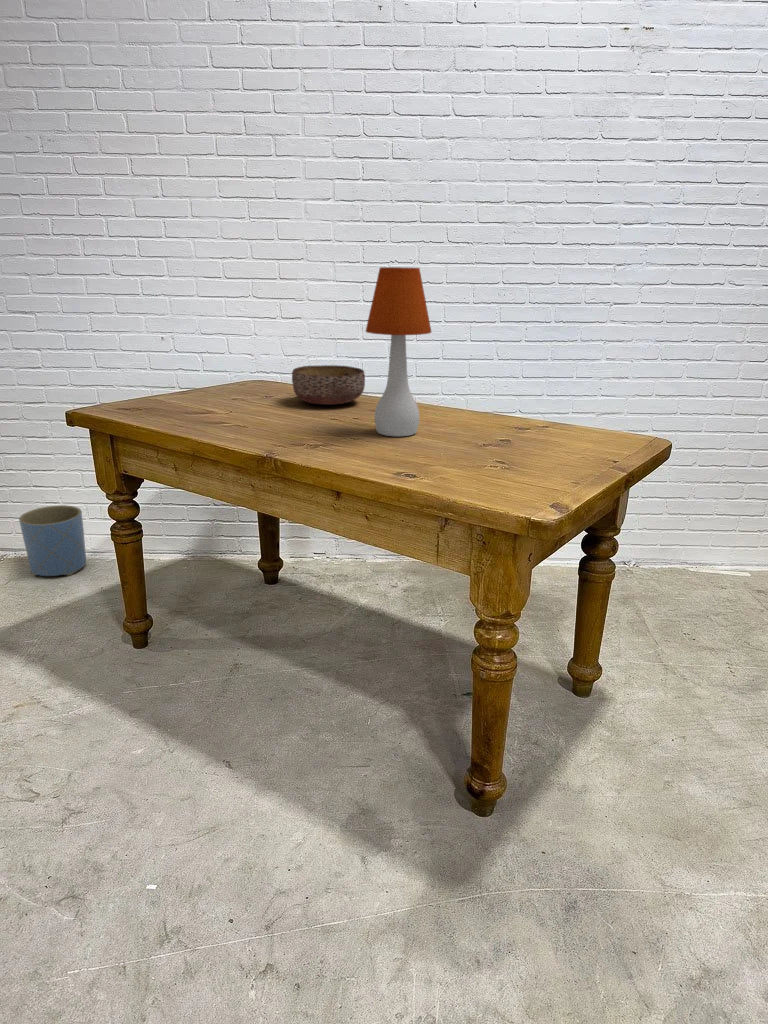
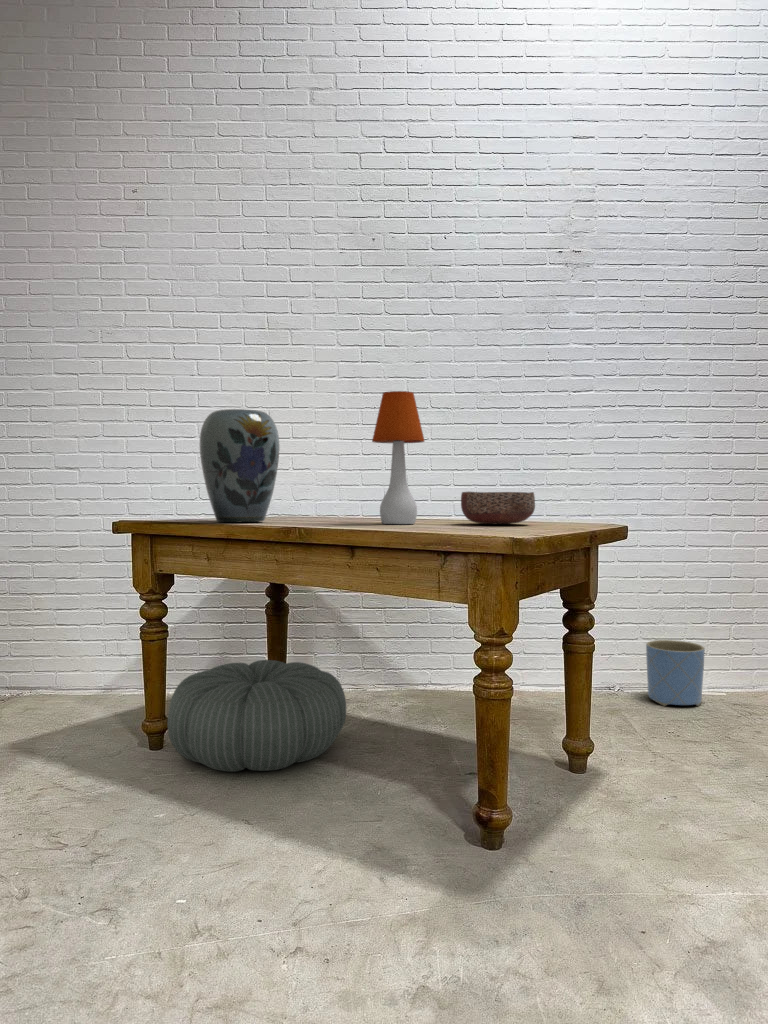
vase: none [152,284,252,427] -> present [200,409,280,522]
bowl: present [292,365,365,405] -> present [461,492,535,524]
planter: present [19,505,86,576] -> present [646,640,705,706]
pouf: none [147,550,339,685] -> present [167,660,346,772]

